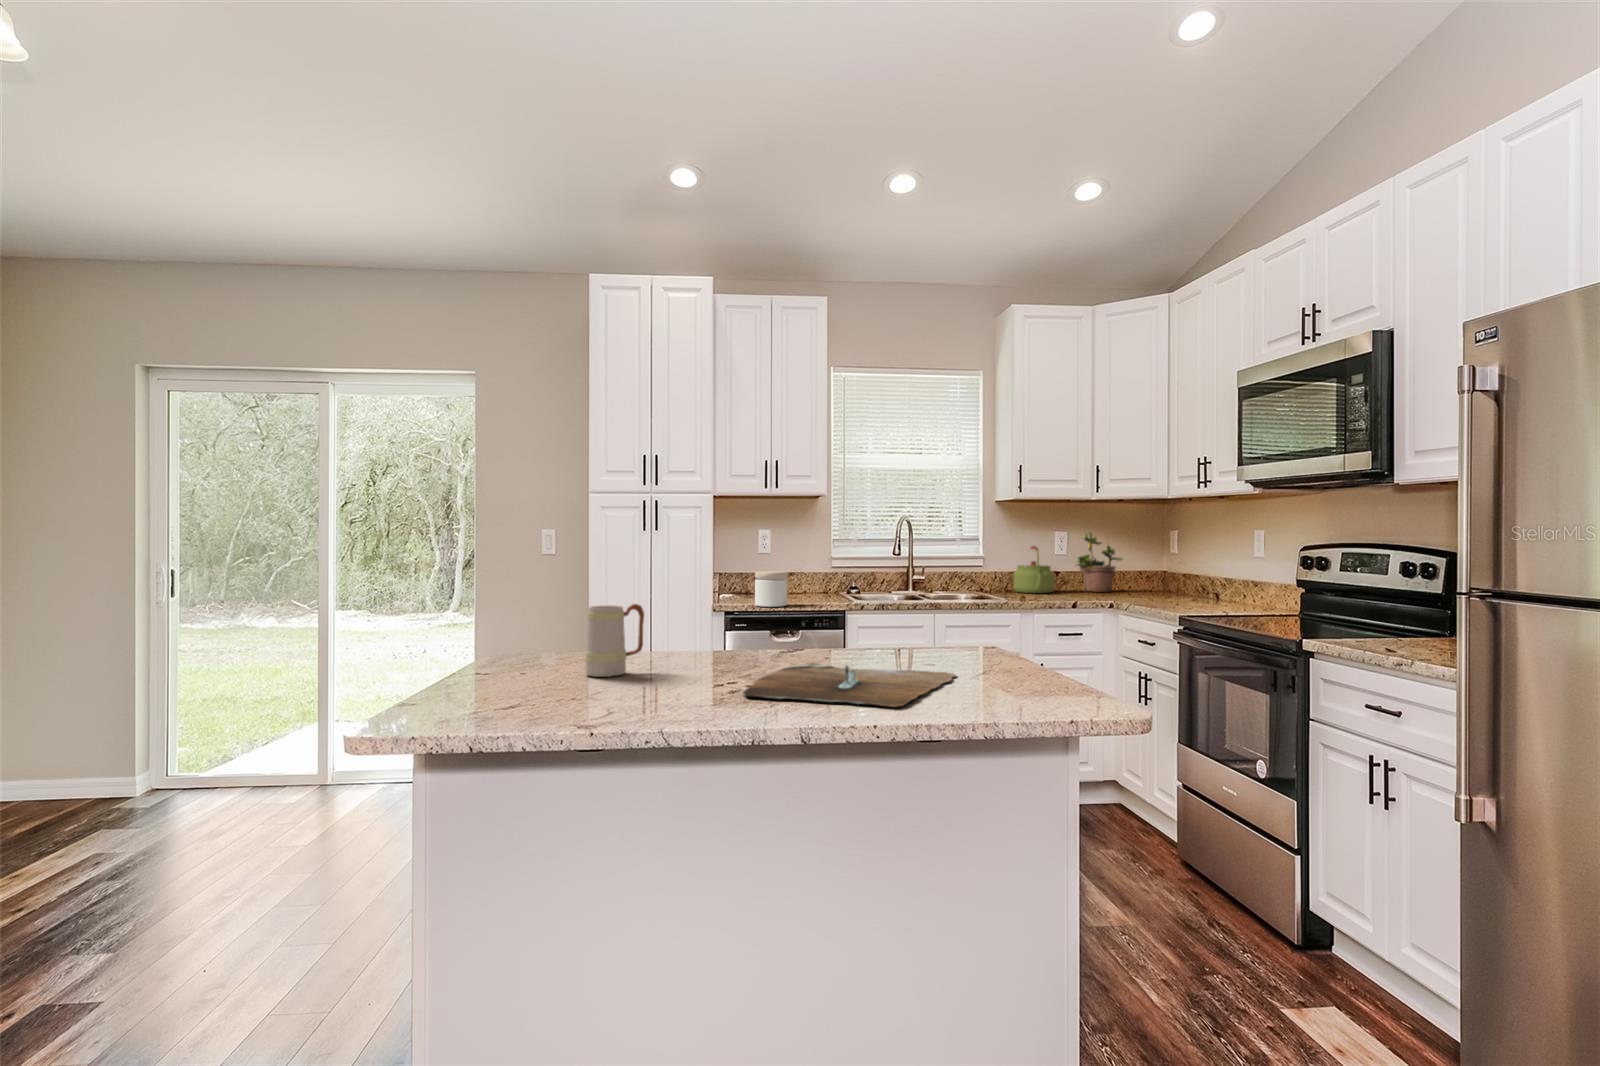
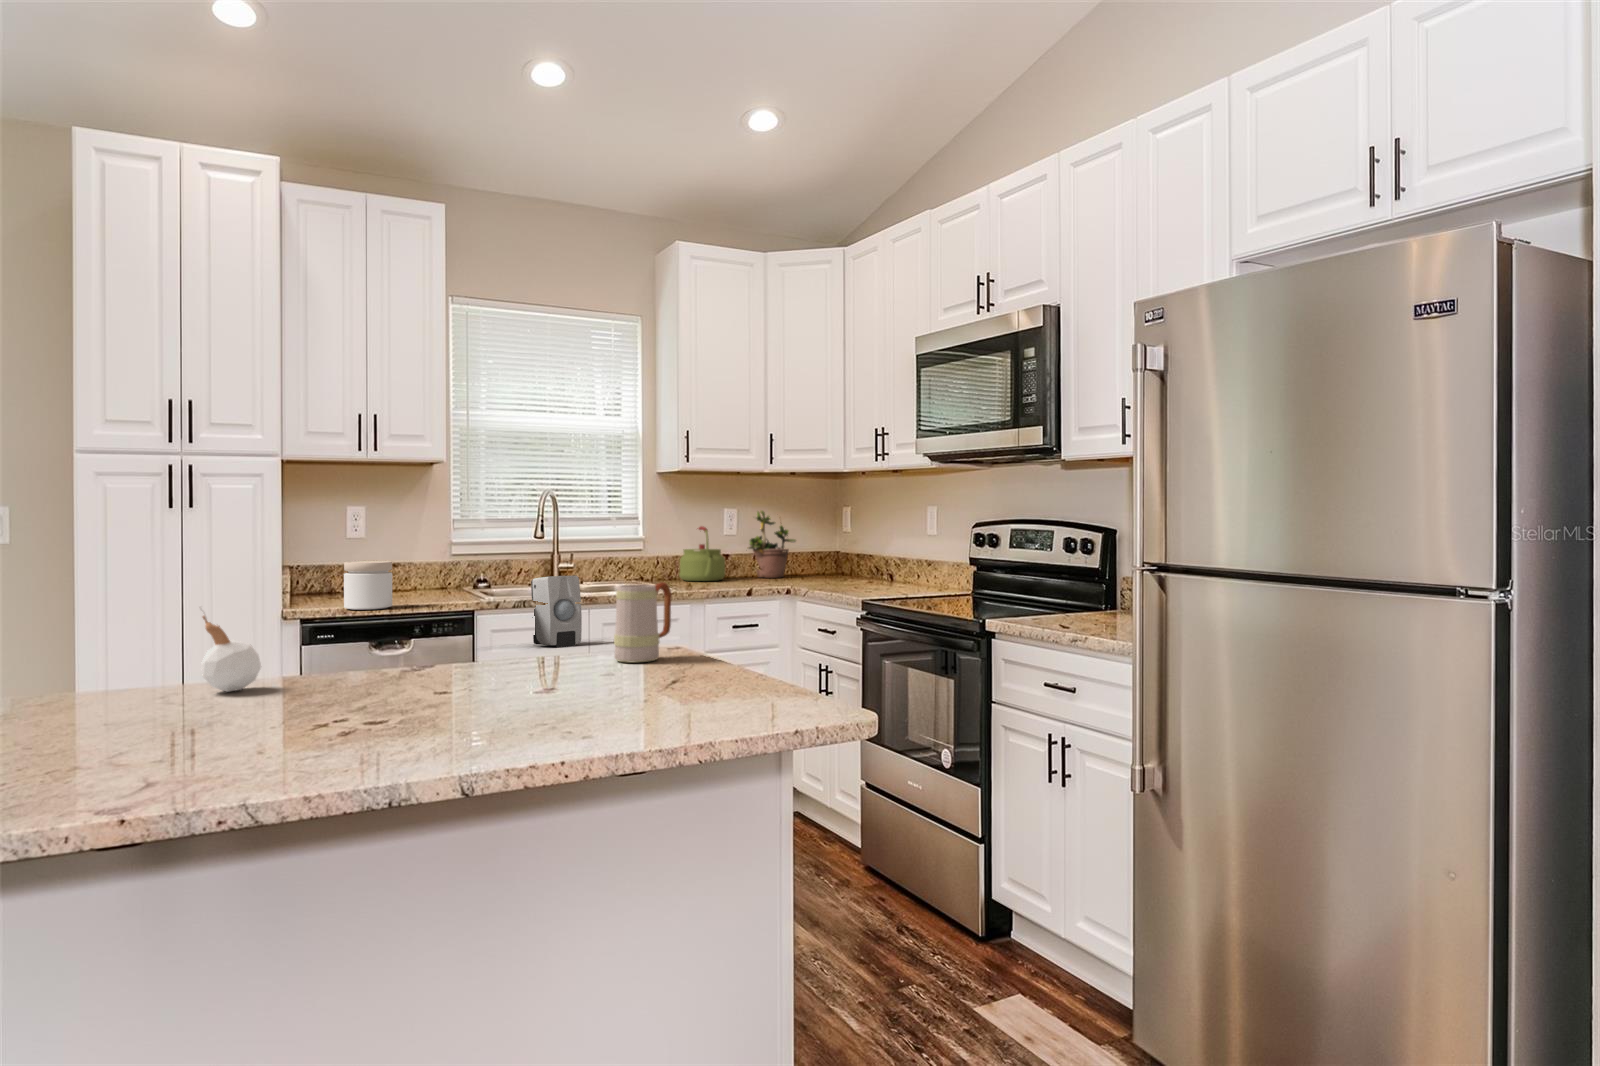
soap dispenser: none [888,586,926,644] -> present [531,576,582,648]
candle: none [660,601,695,659] -> present [201,615,261,692]
mug: present [585,604,644,677] -> present [614,582,672,662]
cutting board: present [743,663,955,707] -> none [352,681,650,739]

